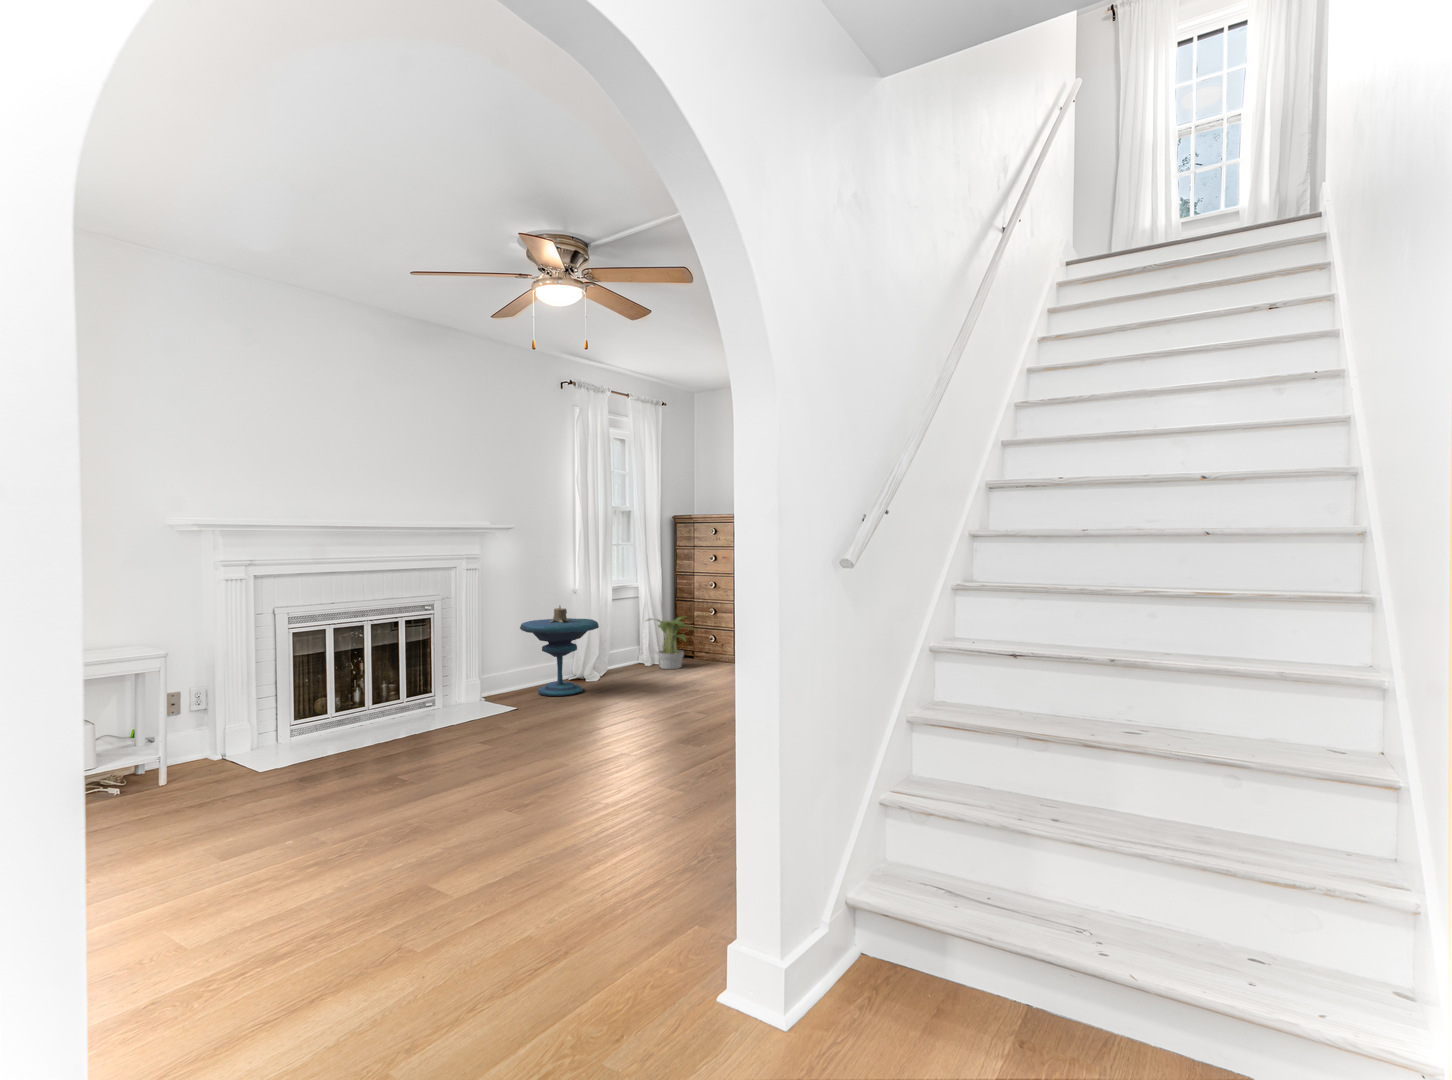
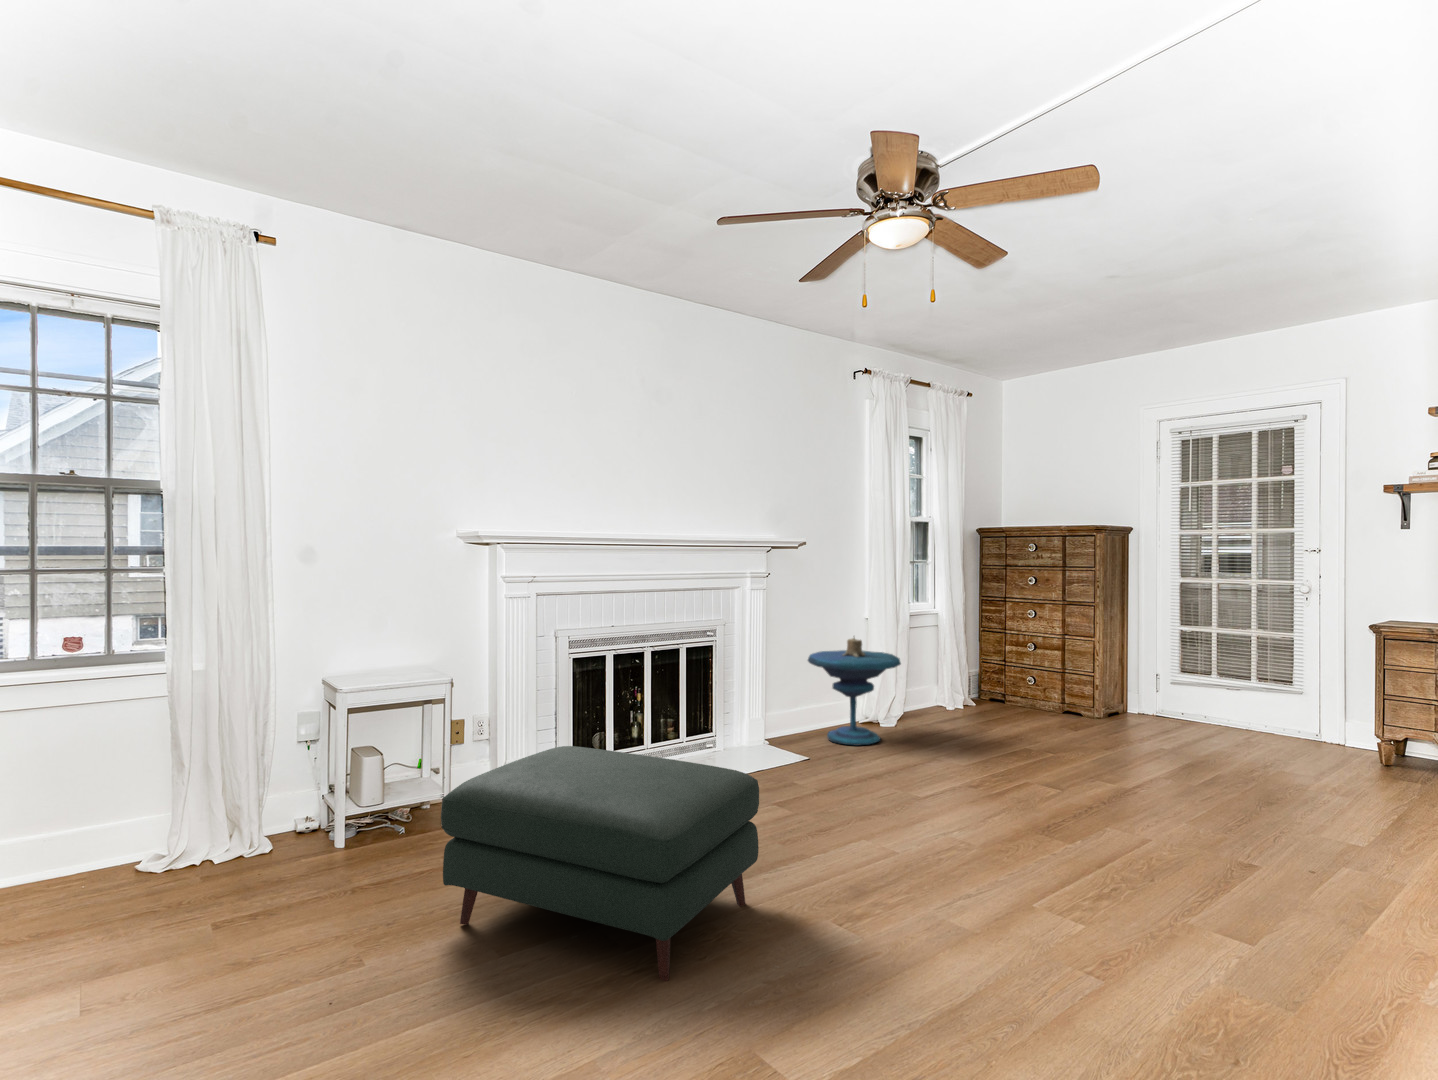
potted plant: present [647,616,694,669] -> none [949,652,1015,717]
ottoman: none [161,698,451,857] -> present [441,746,759,981]

